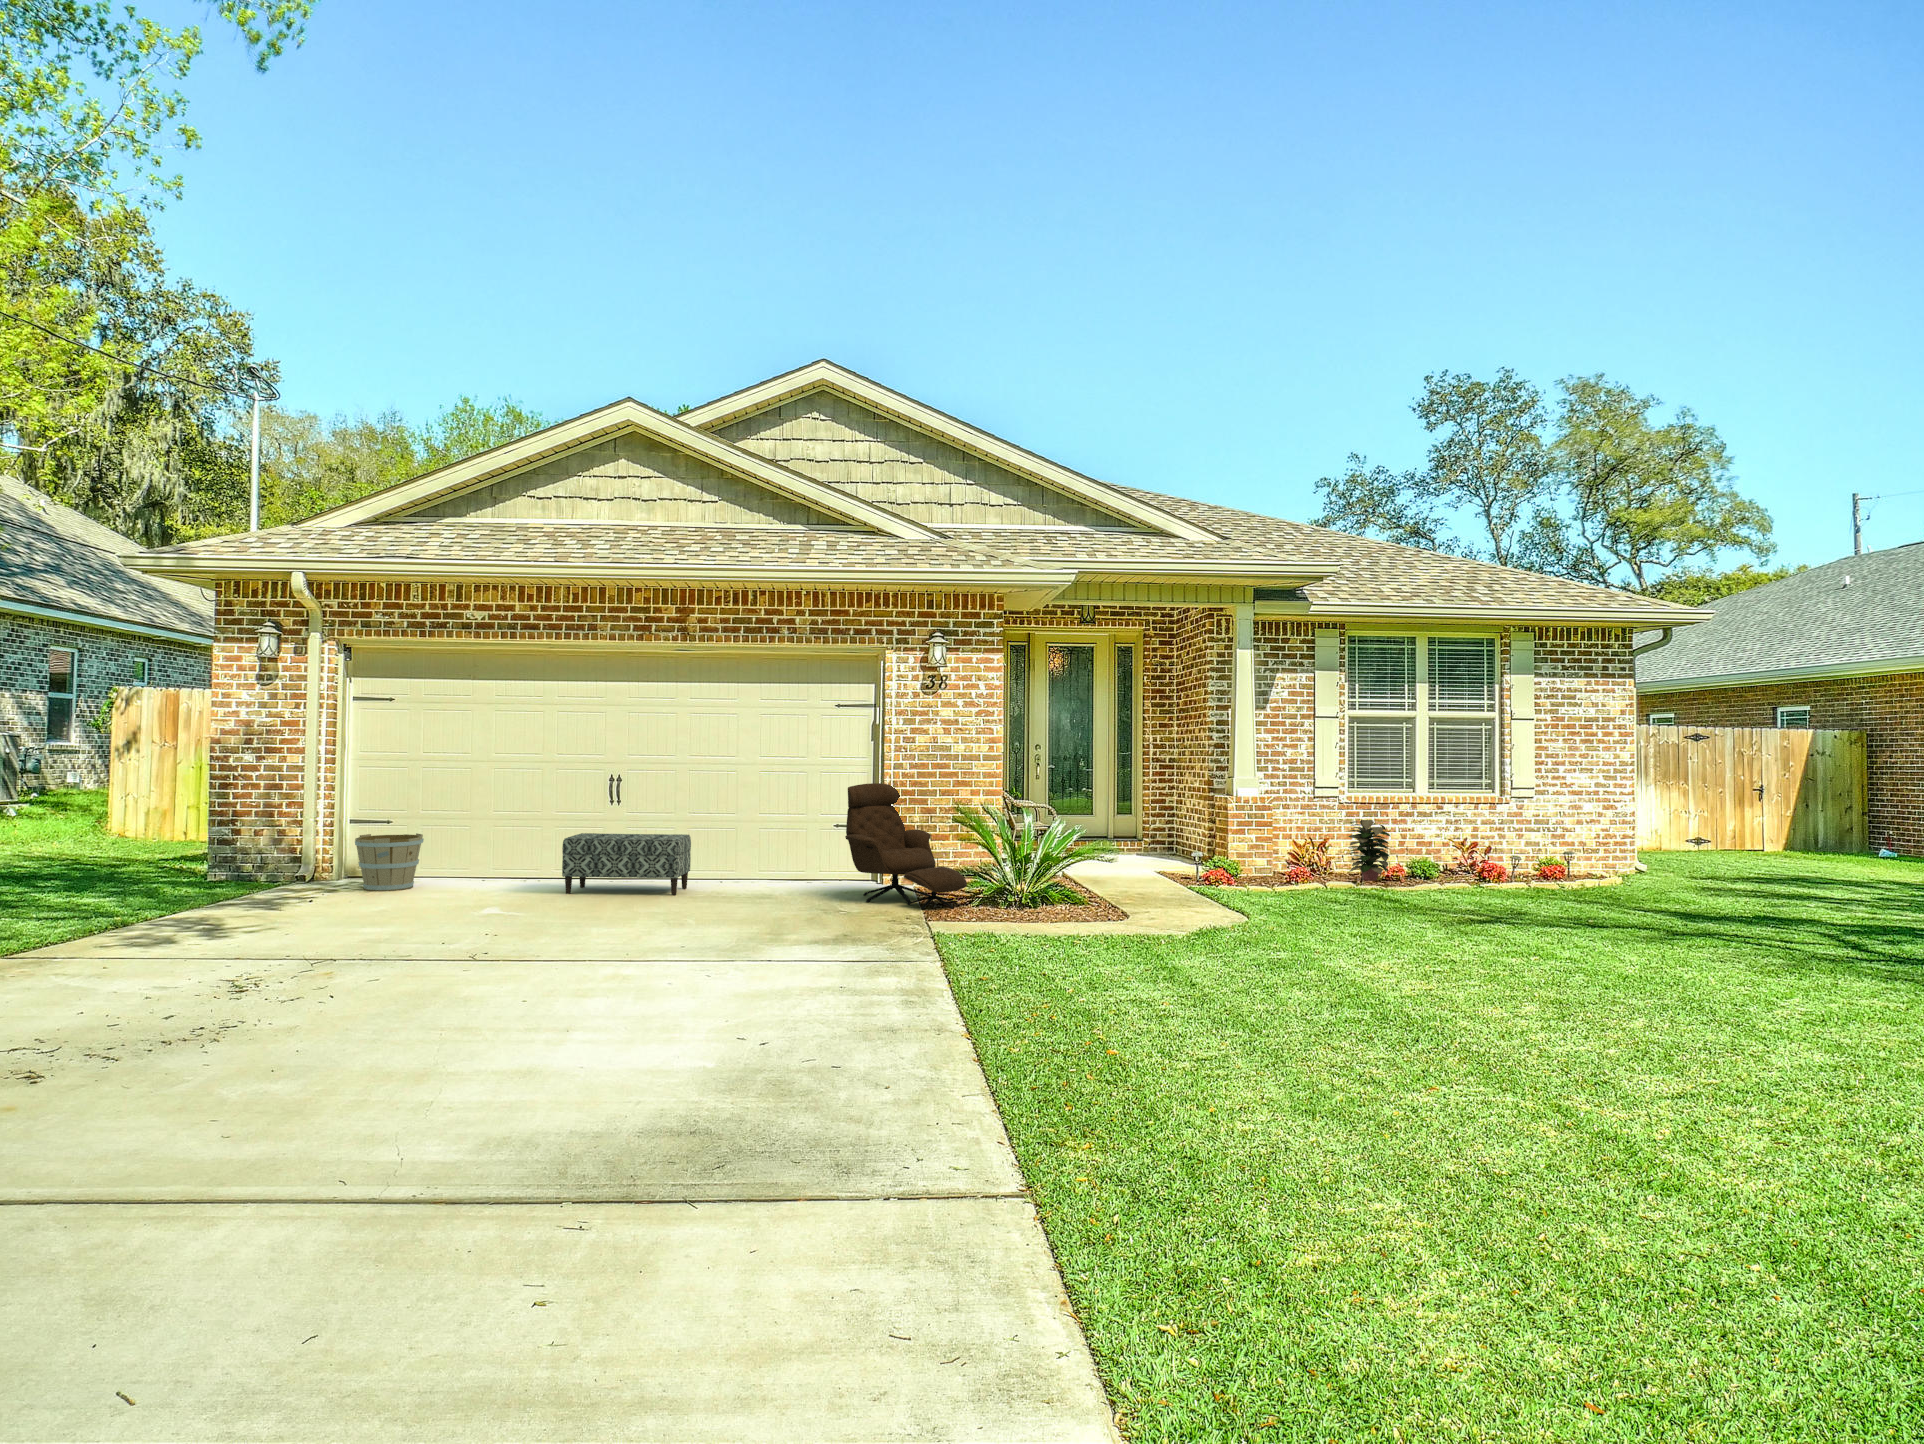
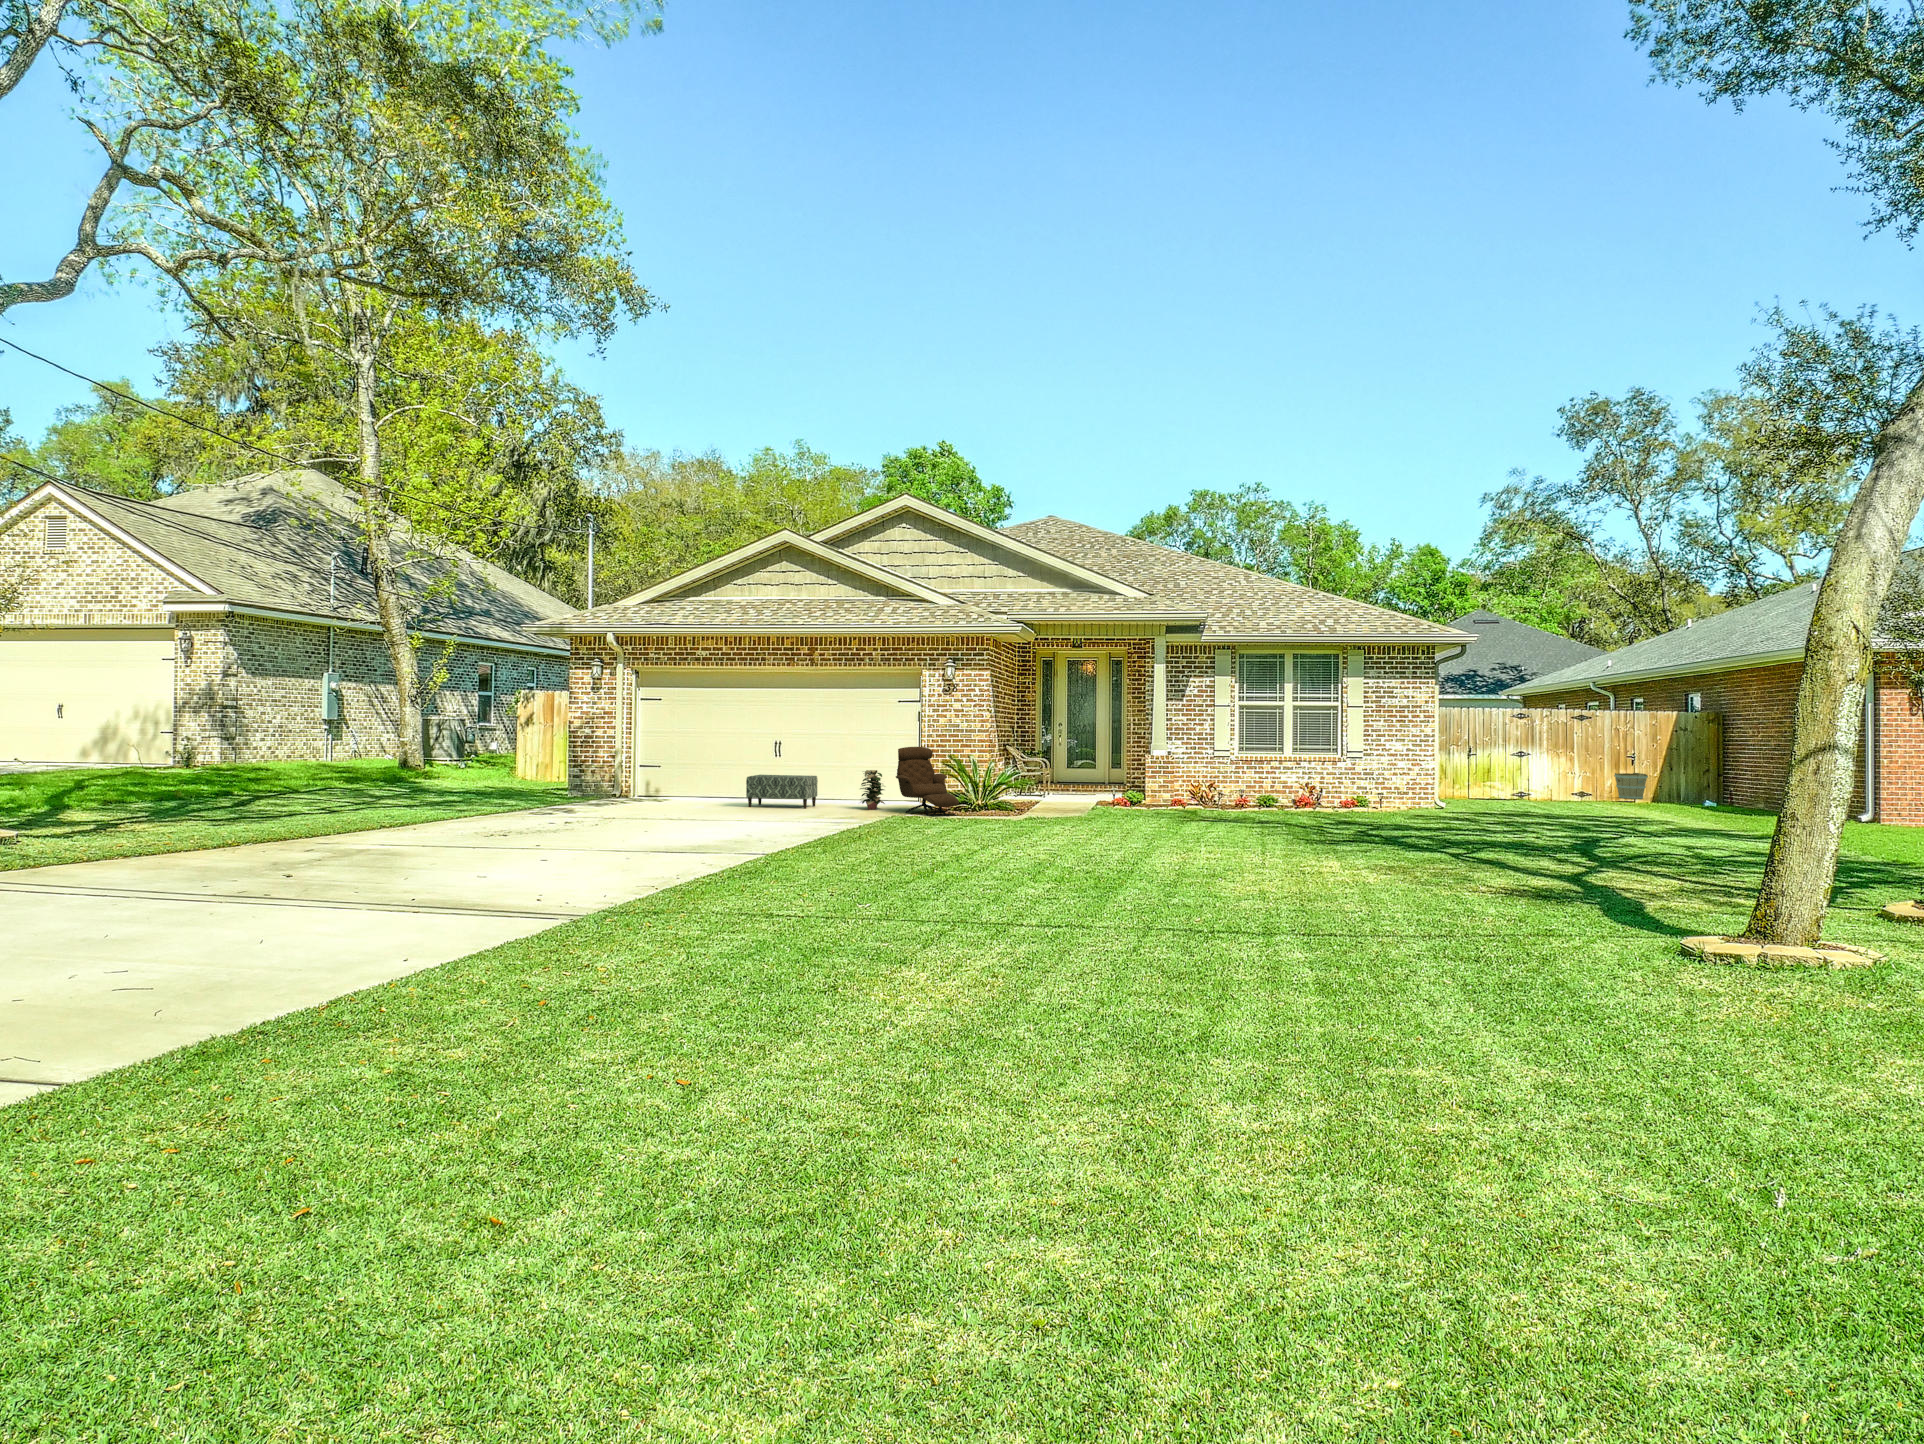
decorative plant: present [1348,820,1390,880] -> present [860,770,885,809]
wooden bucket: present [355,833,424,891] -> present [1614,773,1648,799]

